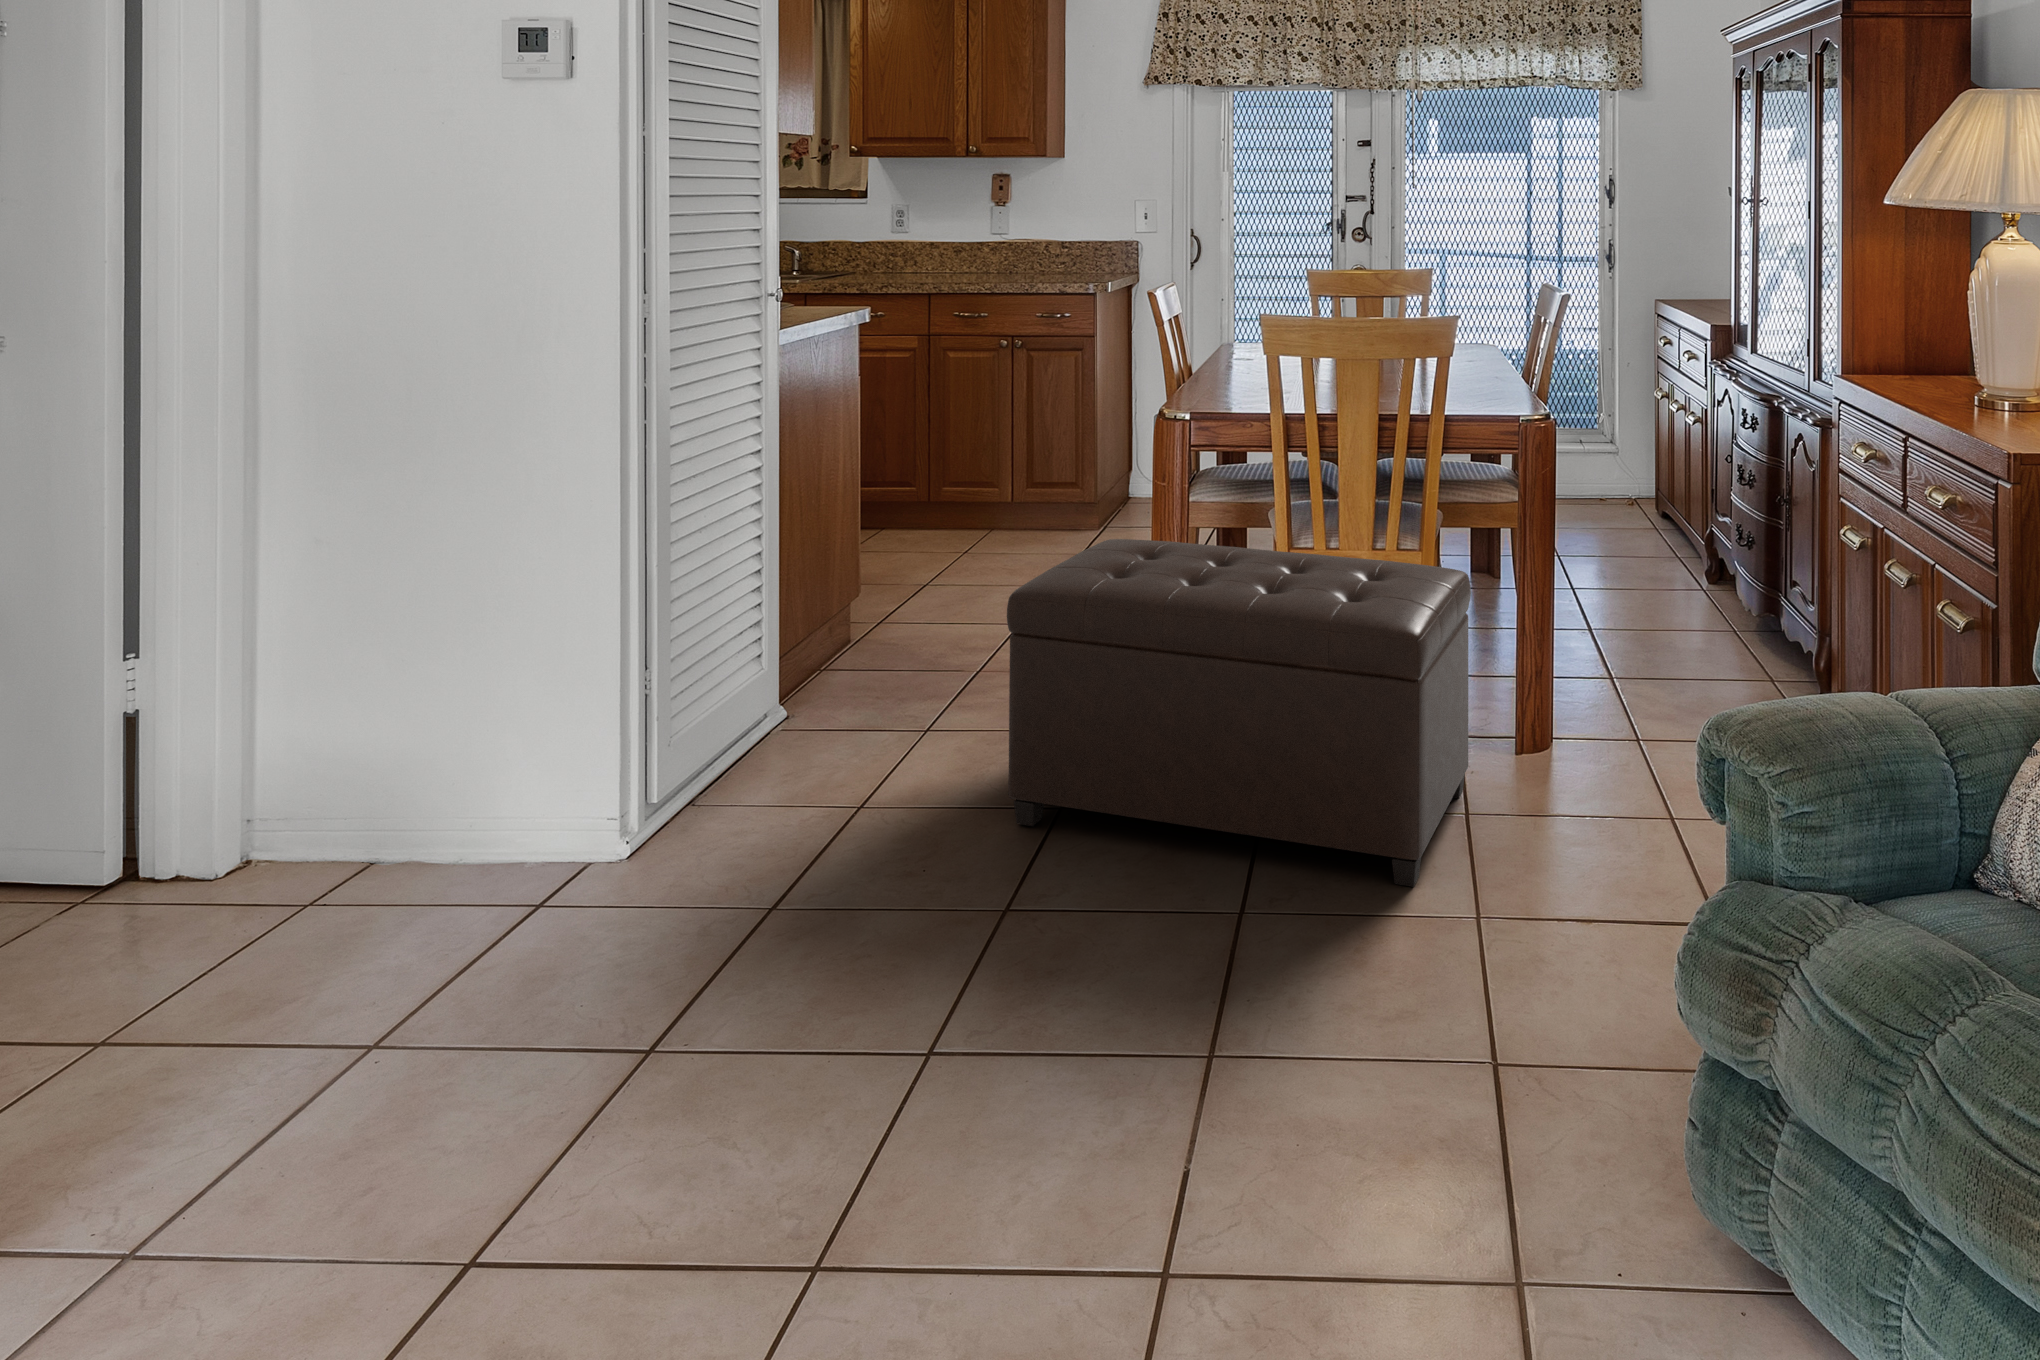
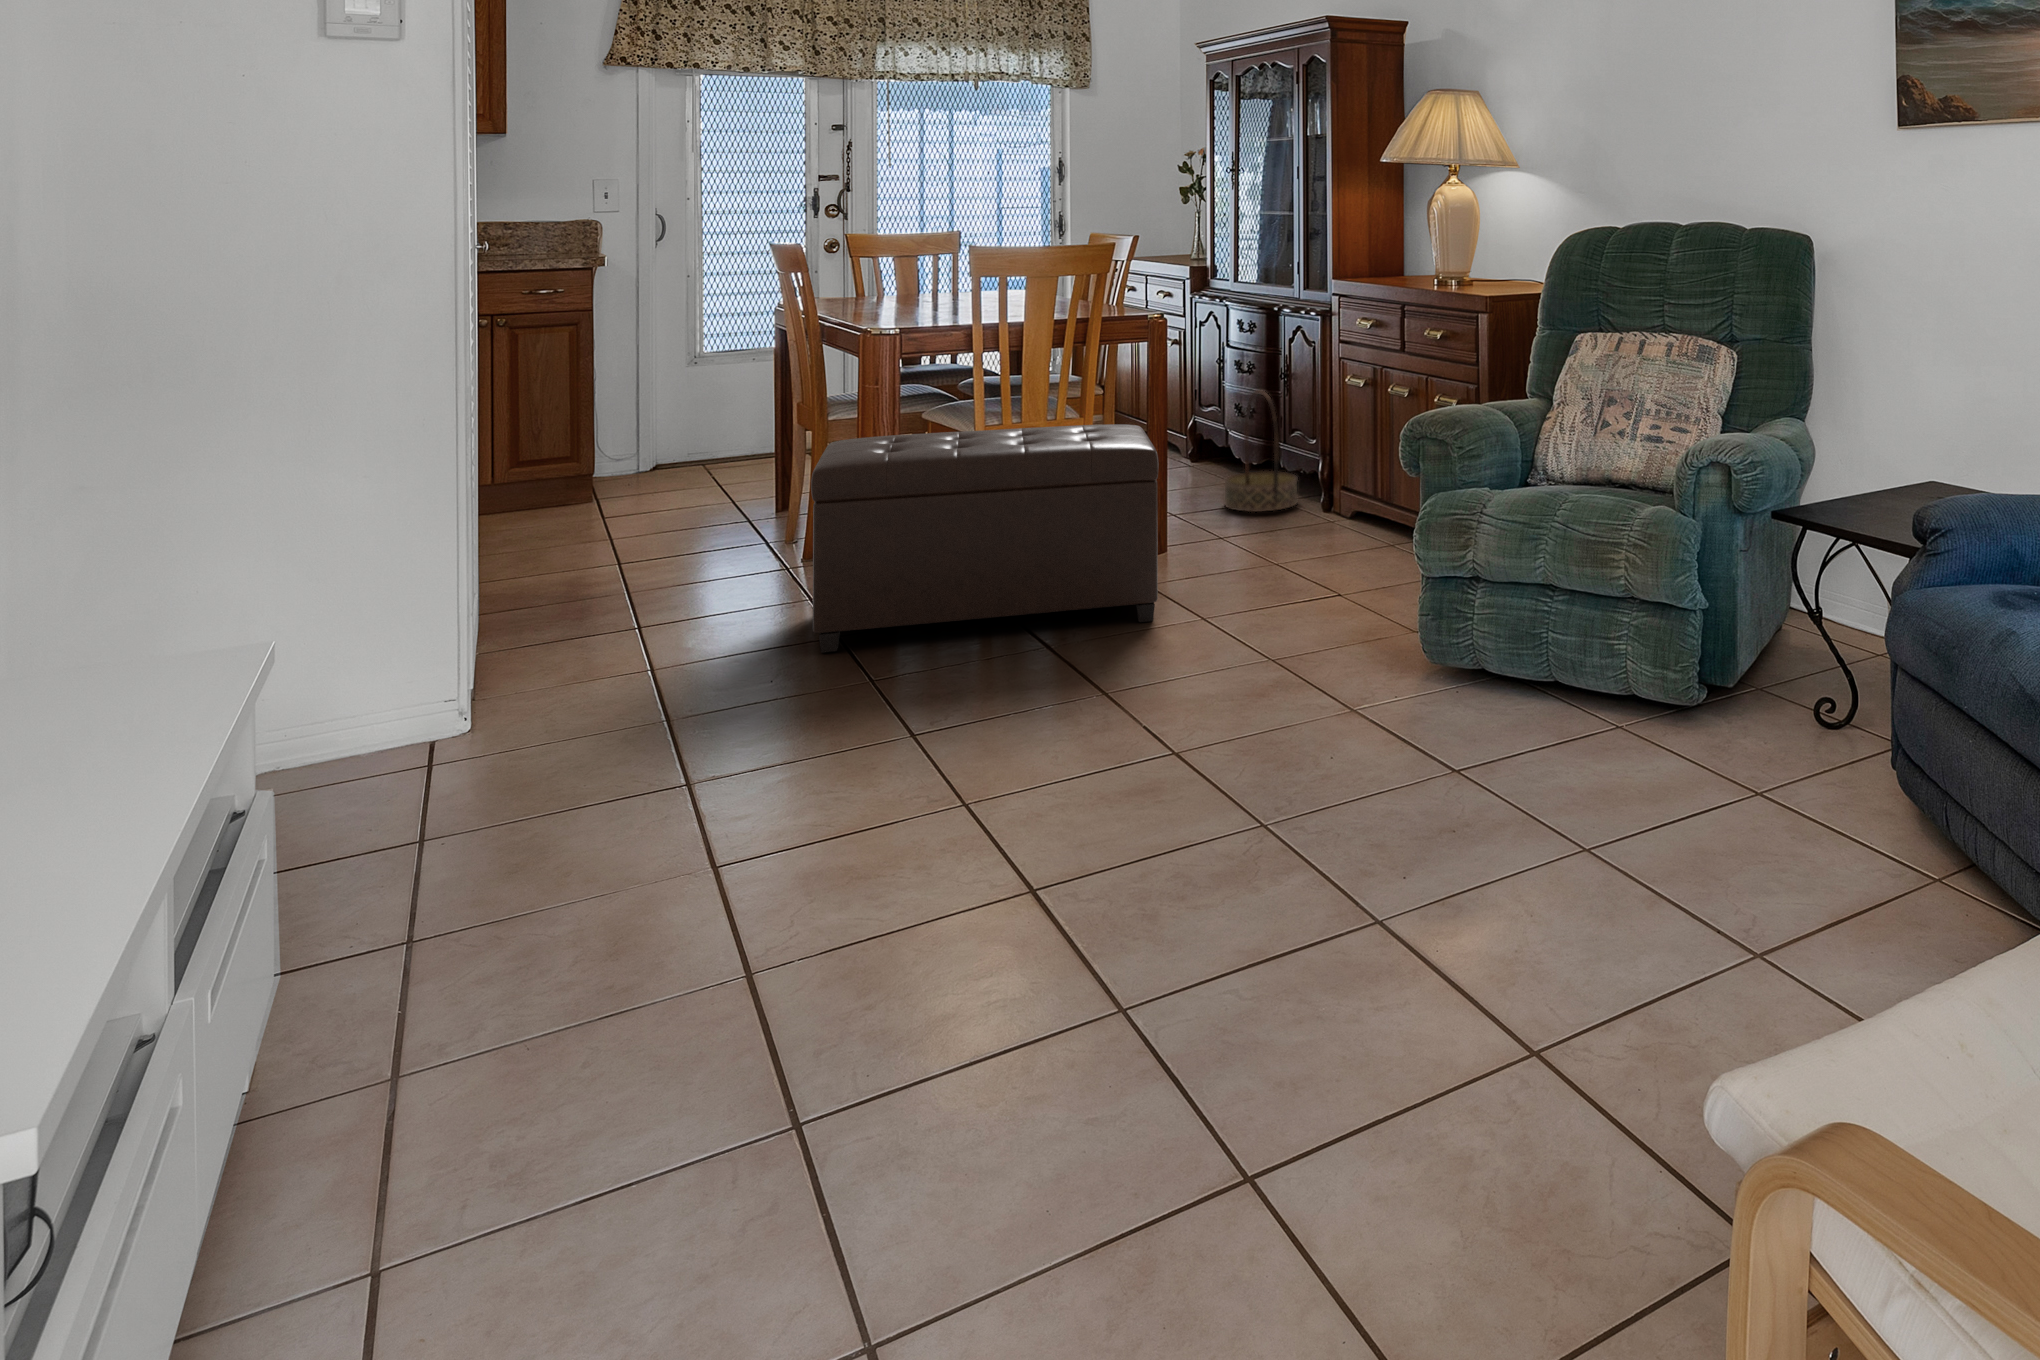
basket: none [1681,508,1786,685] -> present [1225,390,1297,512]

